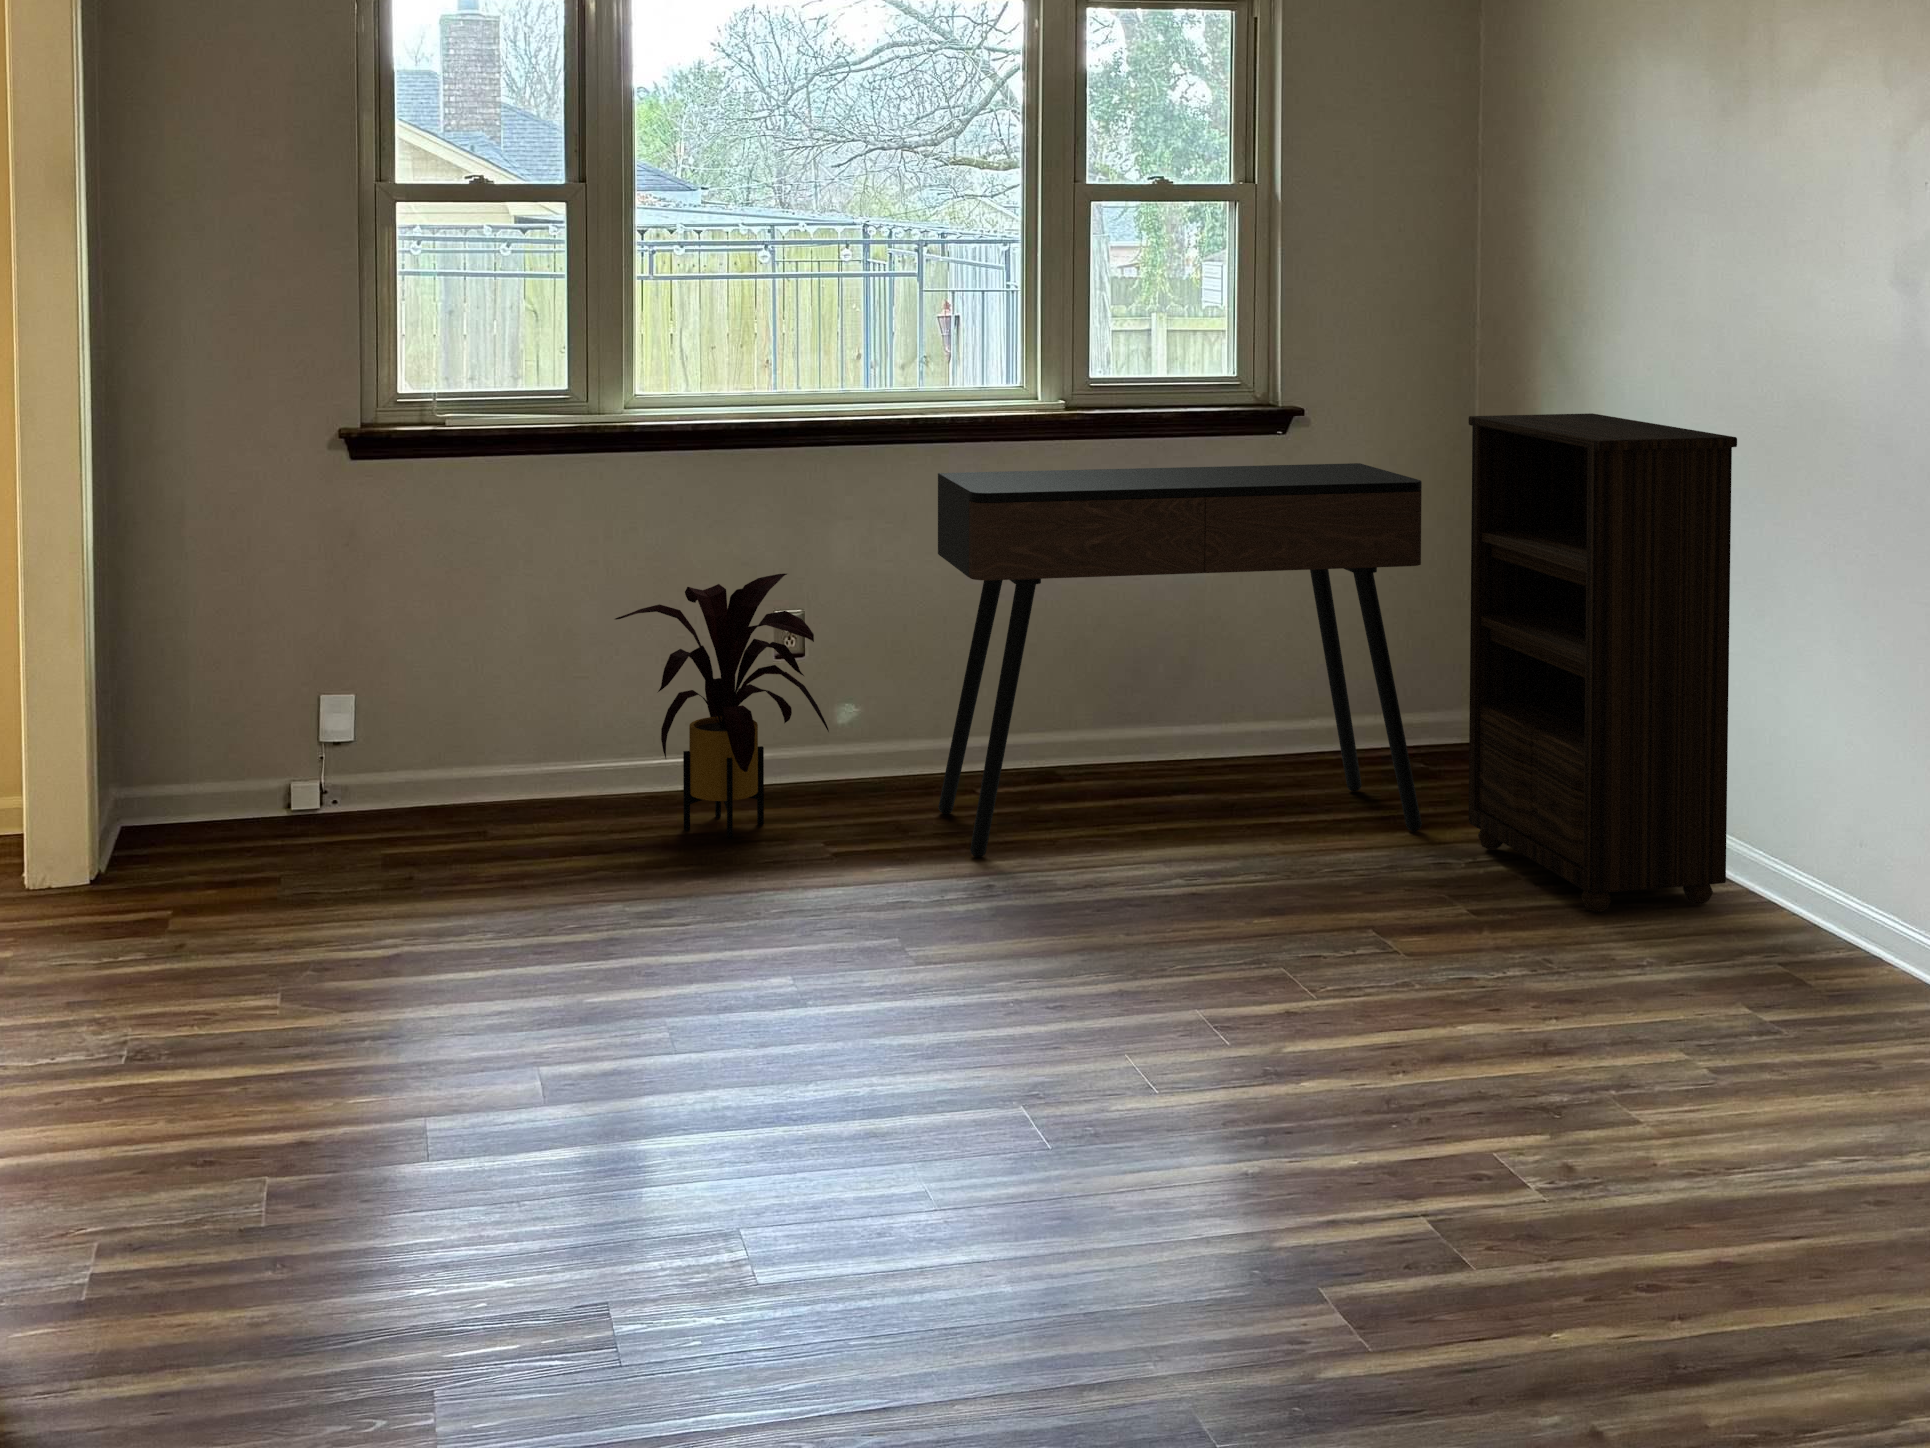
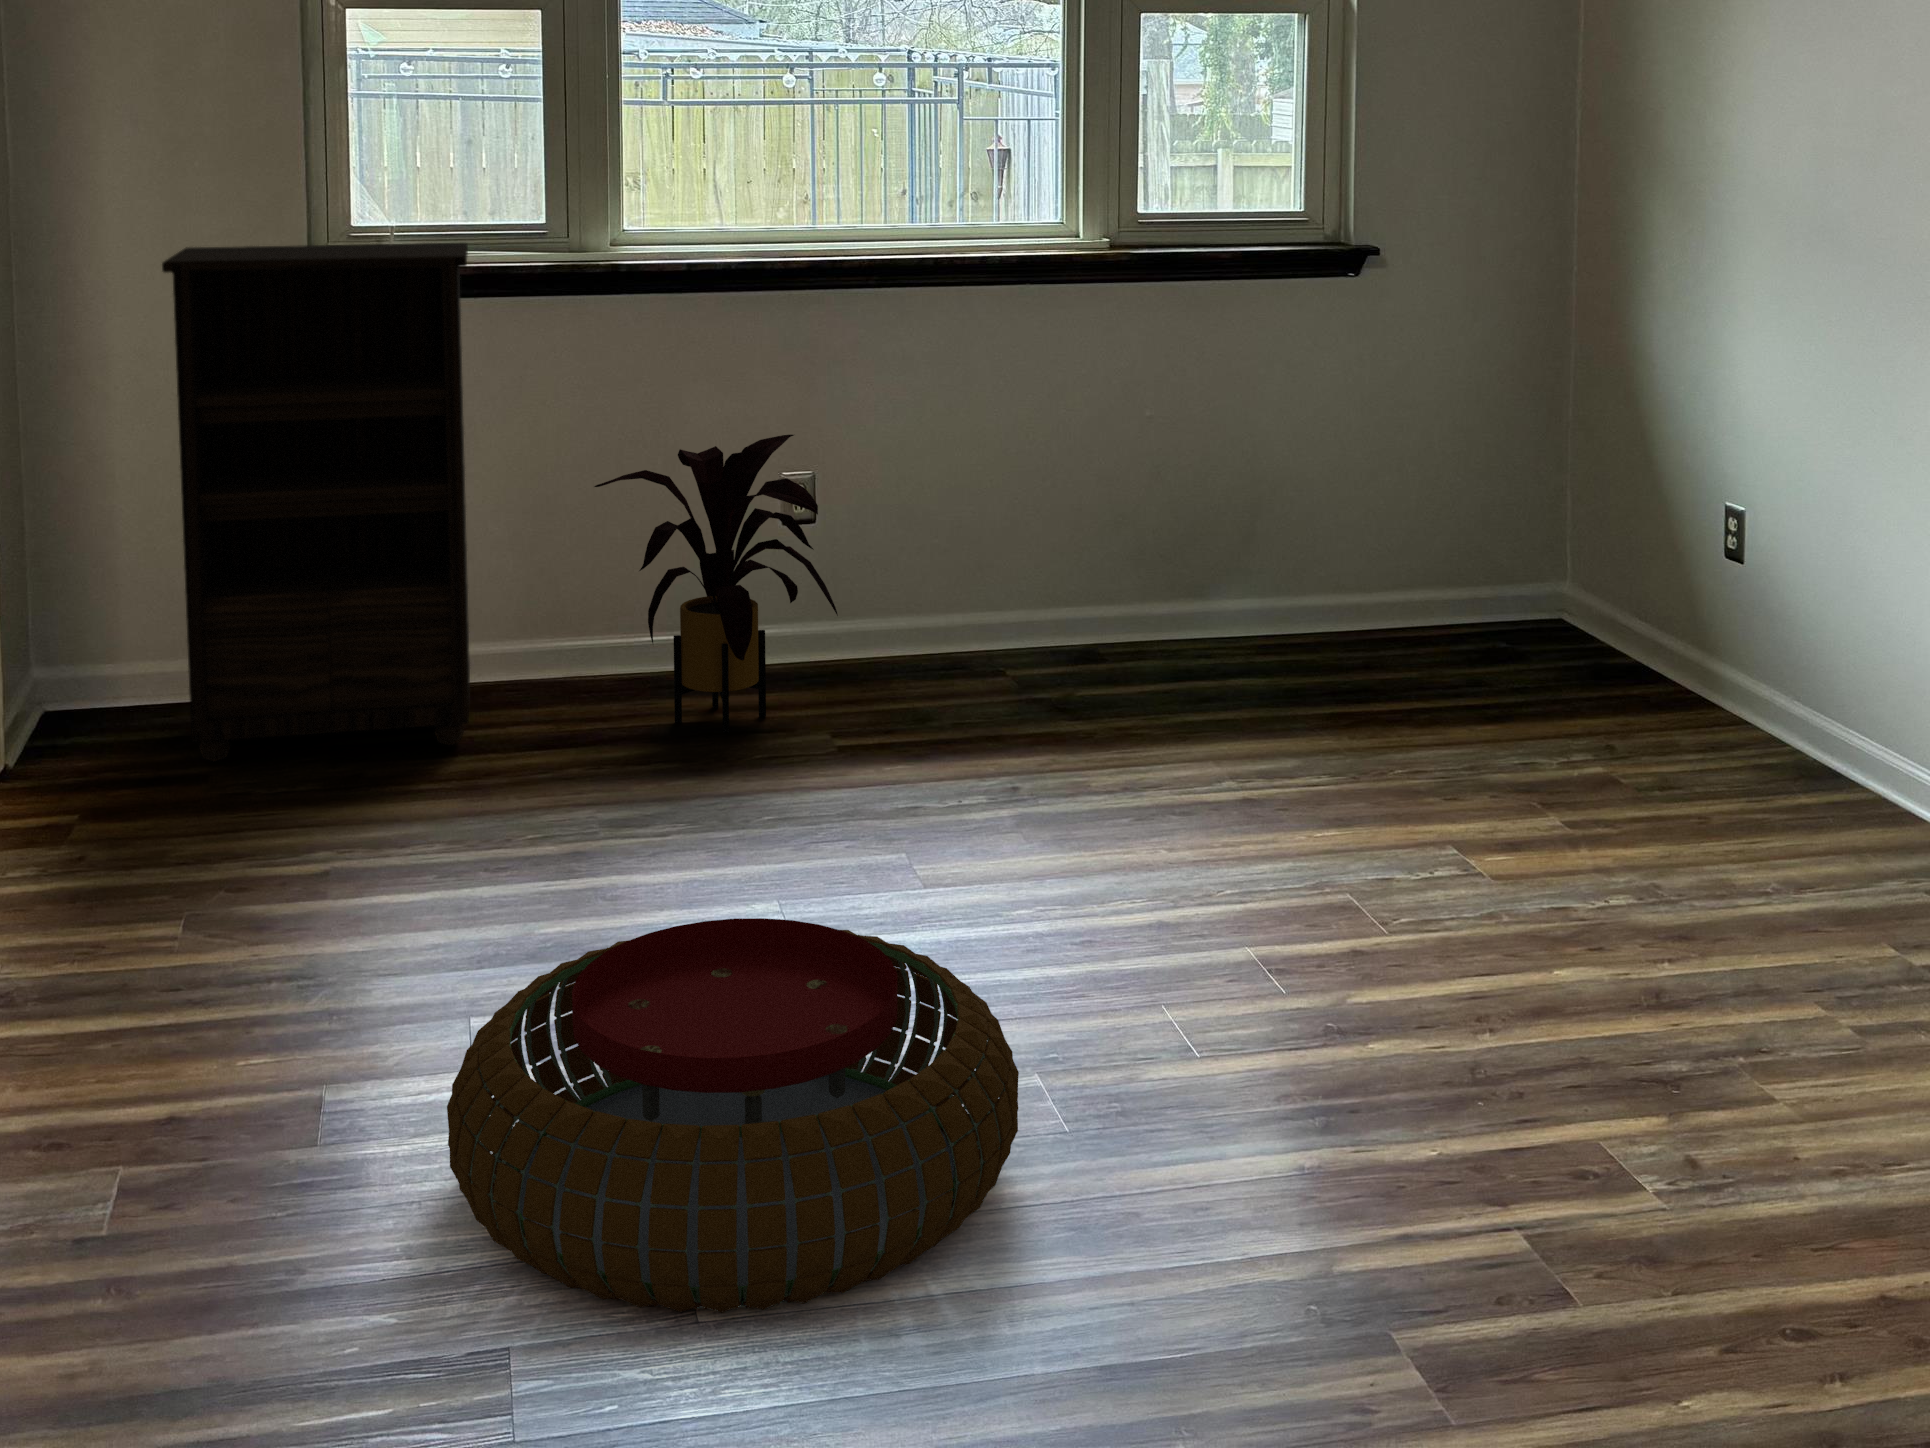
bookshelf: present [1469,413,1737,912] -> present [162,243,470,761]
console table: present [938,463,1422,857] -> none [964,311,1519,757]
pouf: none [543,969,1012,1278] -> present [447,918,1019,1313]

